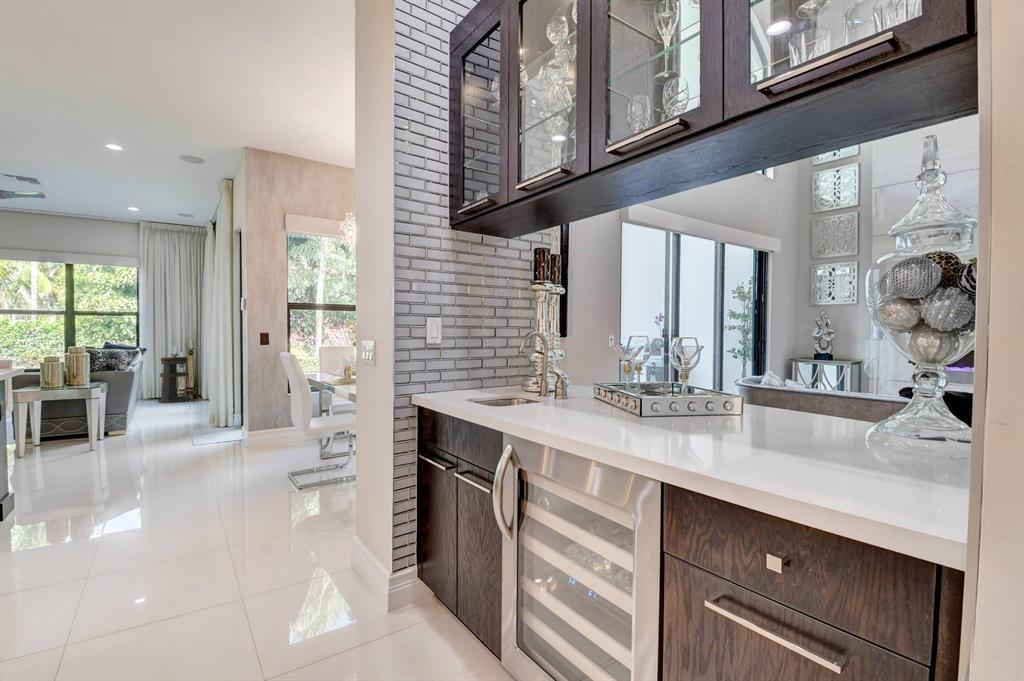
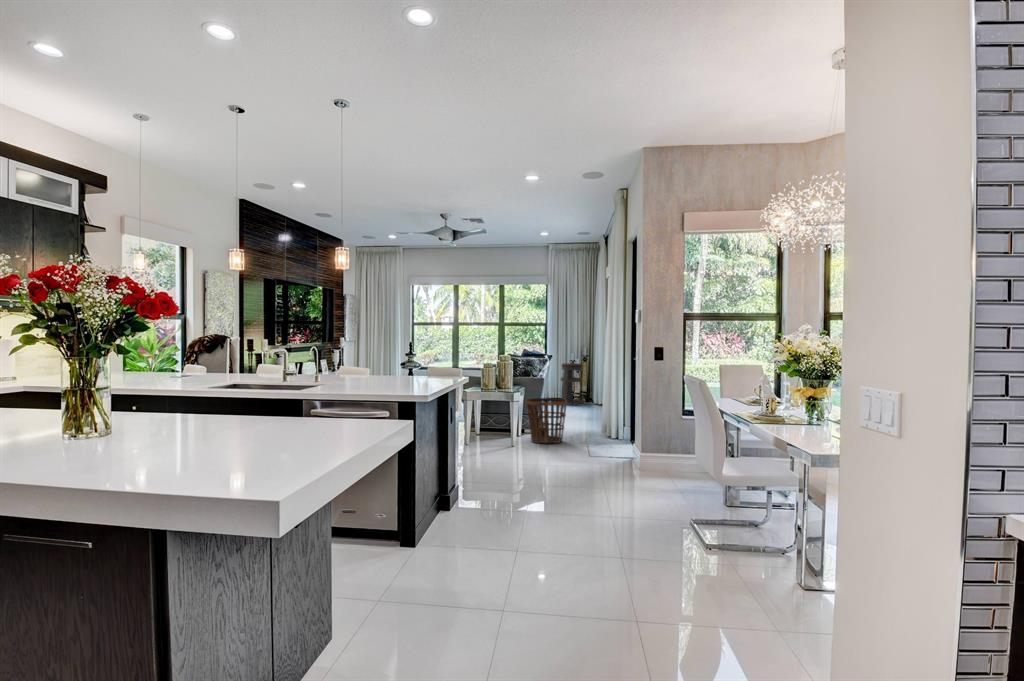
basket: none [108,392,166,443] -> present [526,398,567,443]

